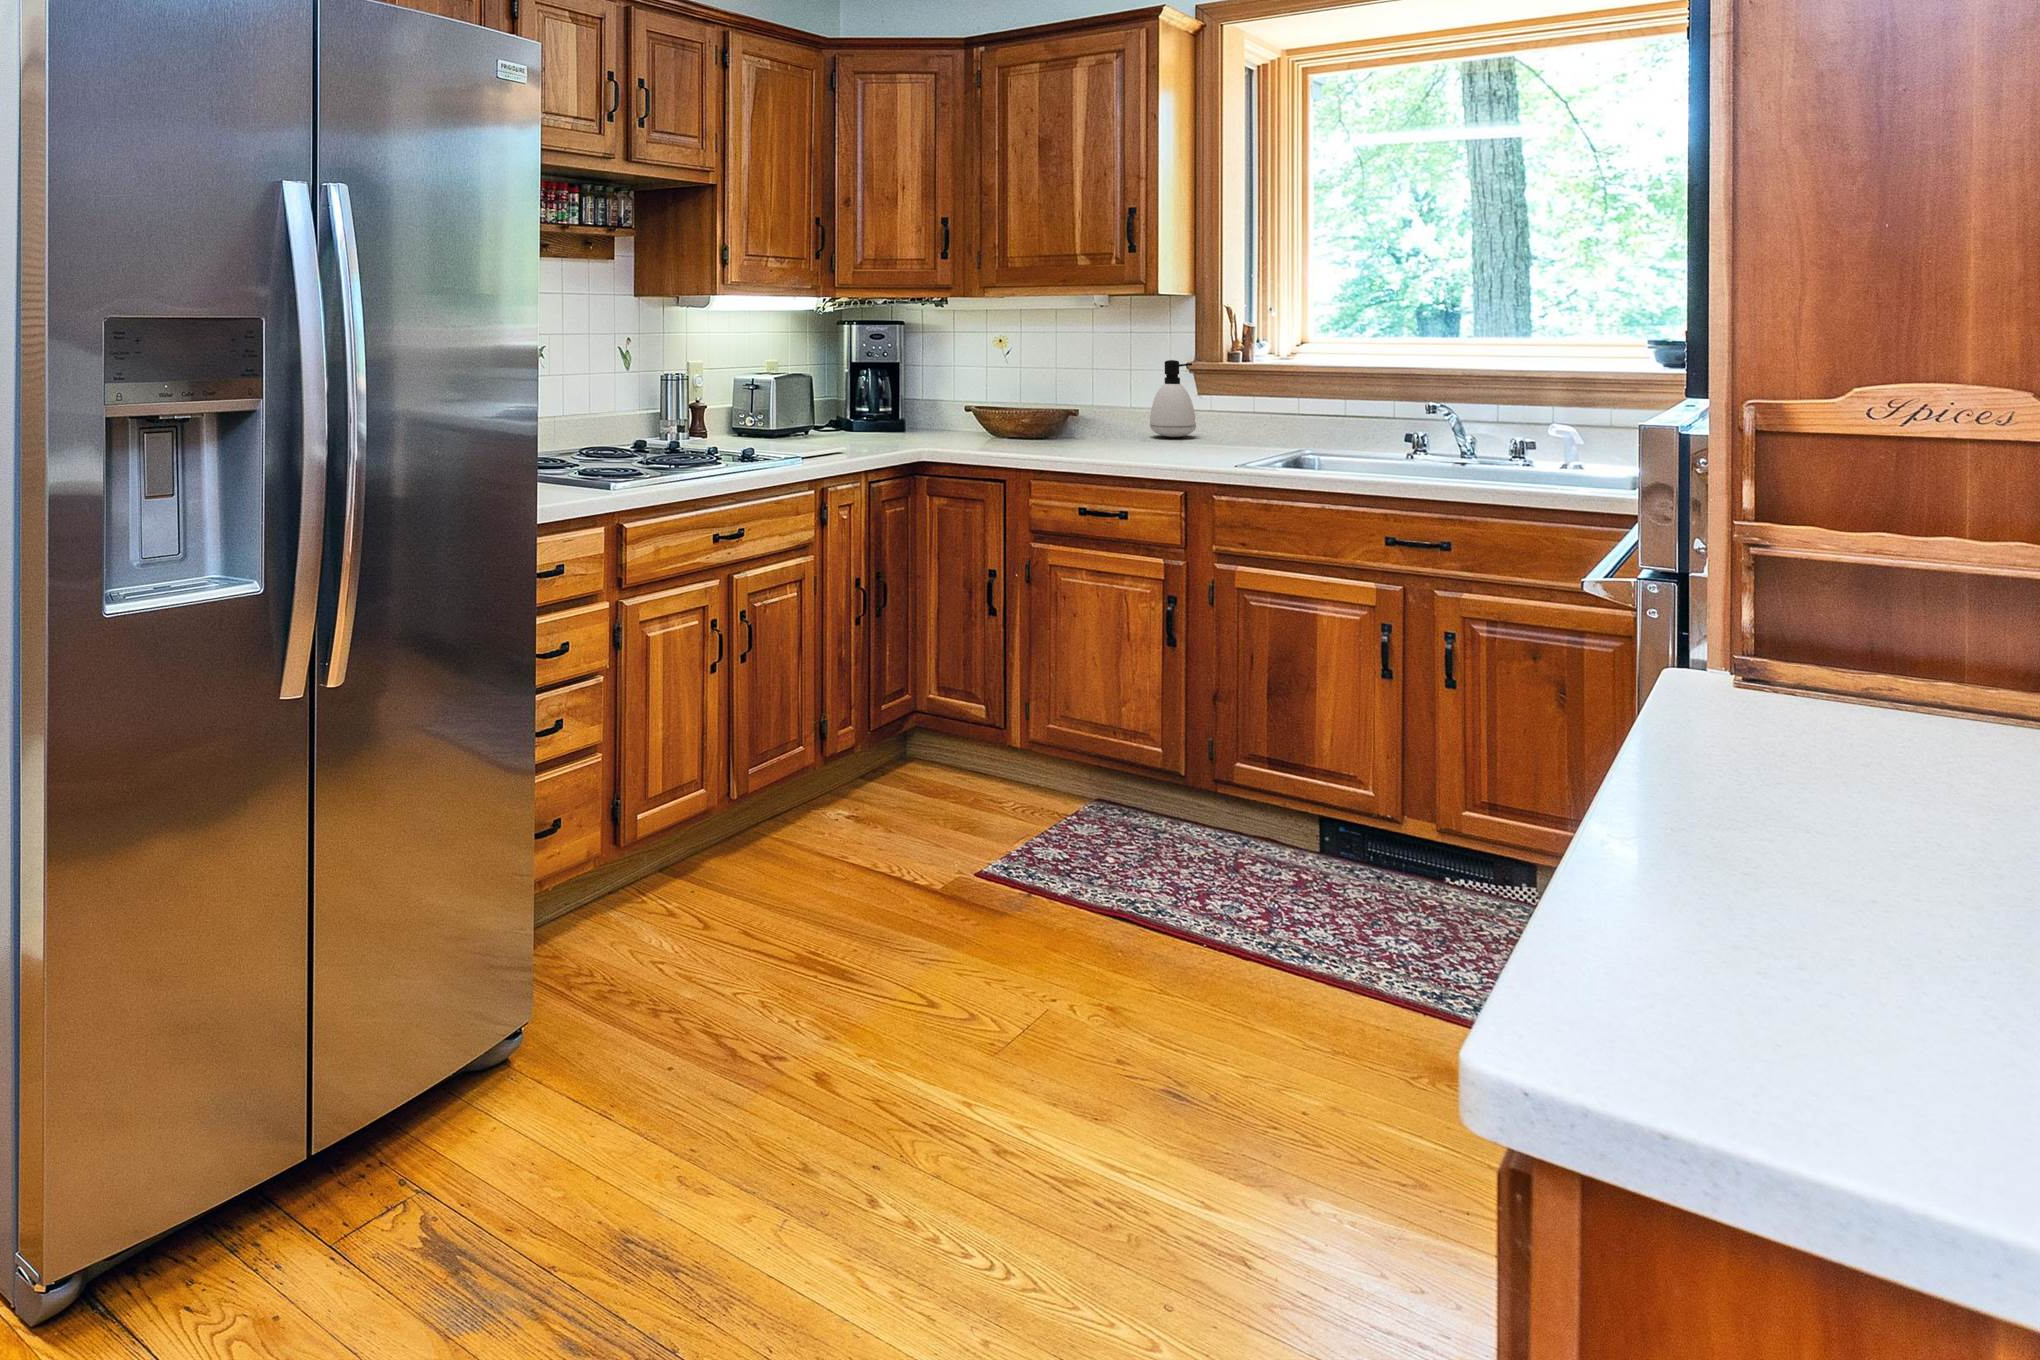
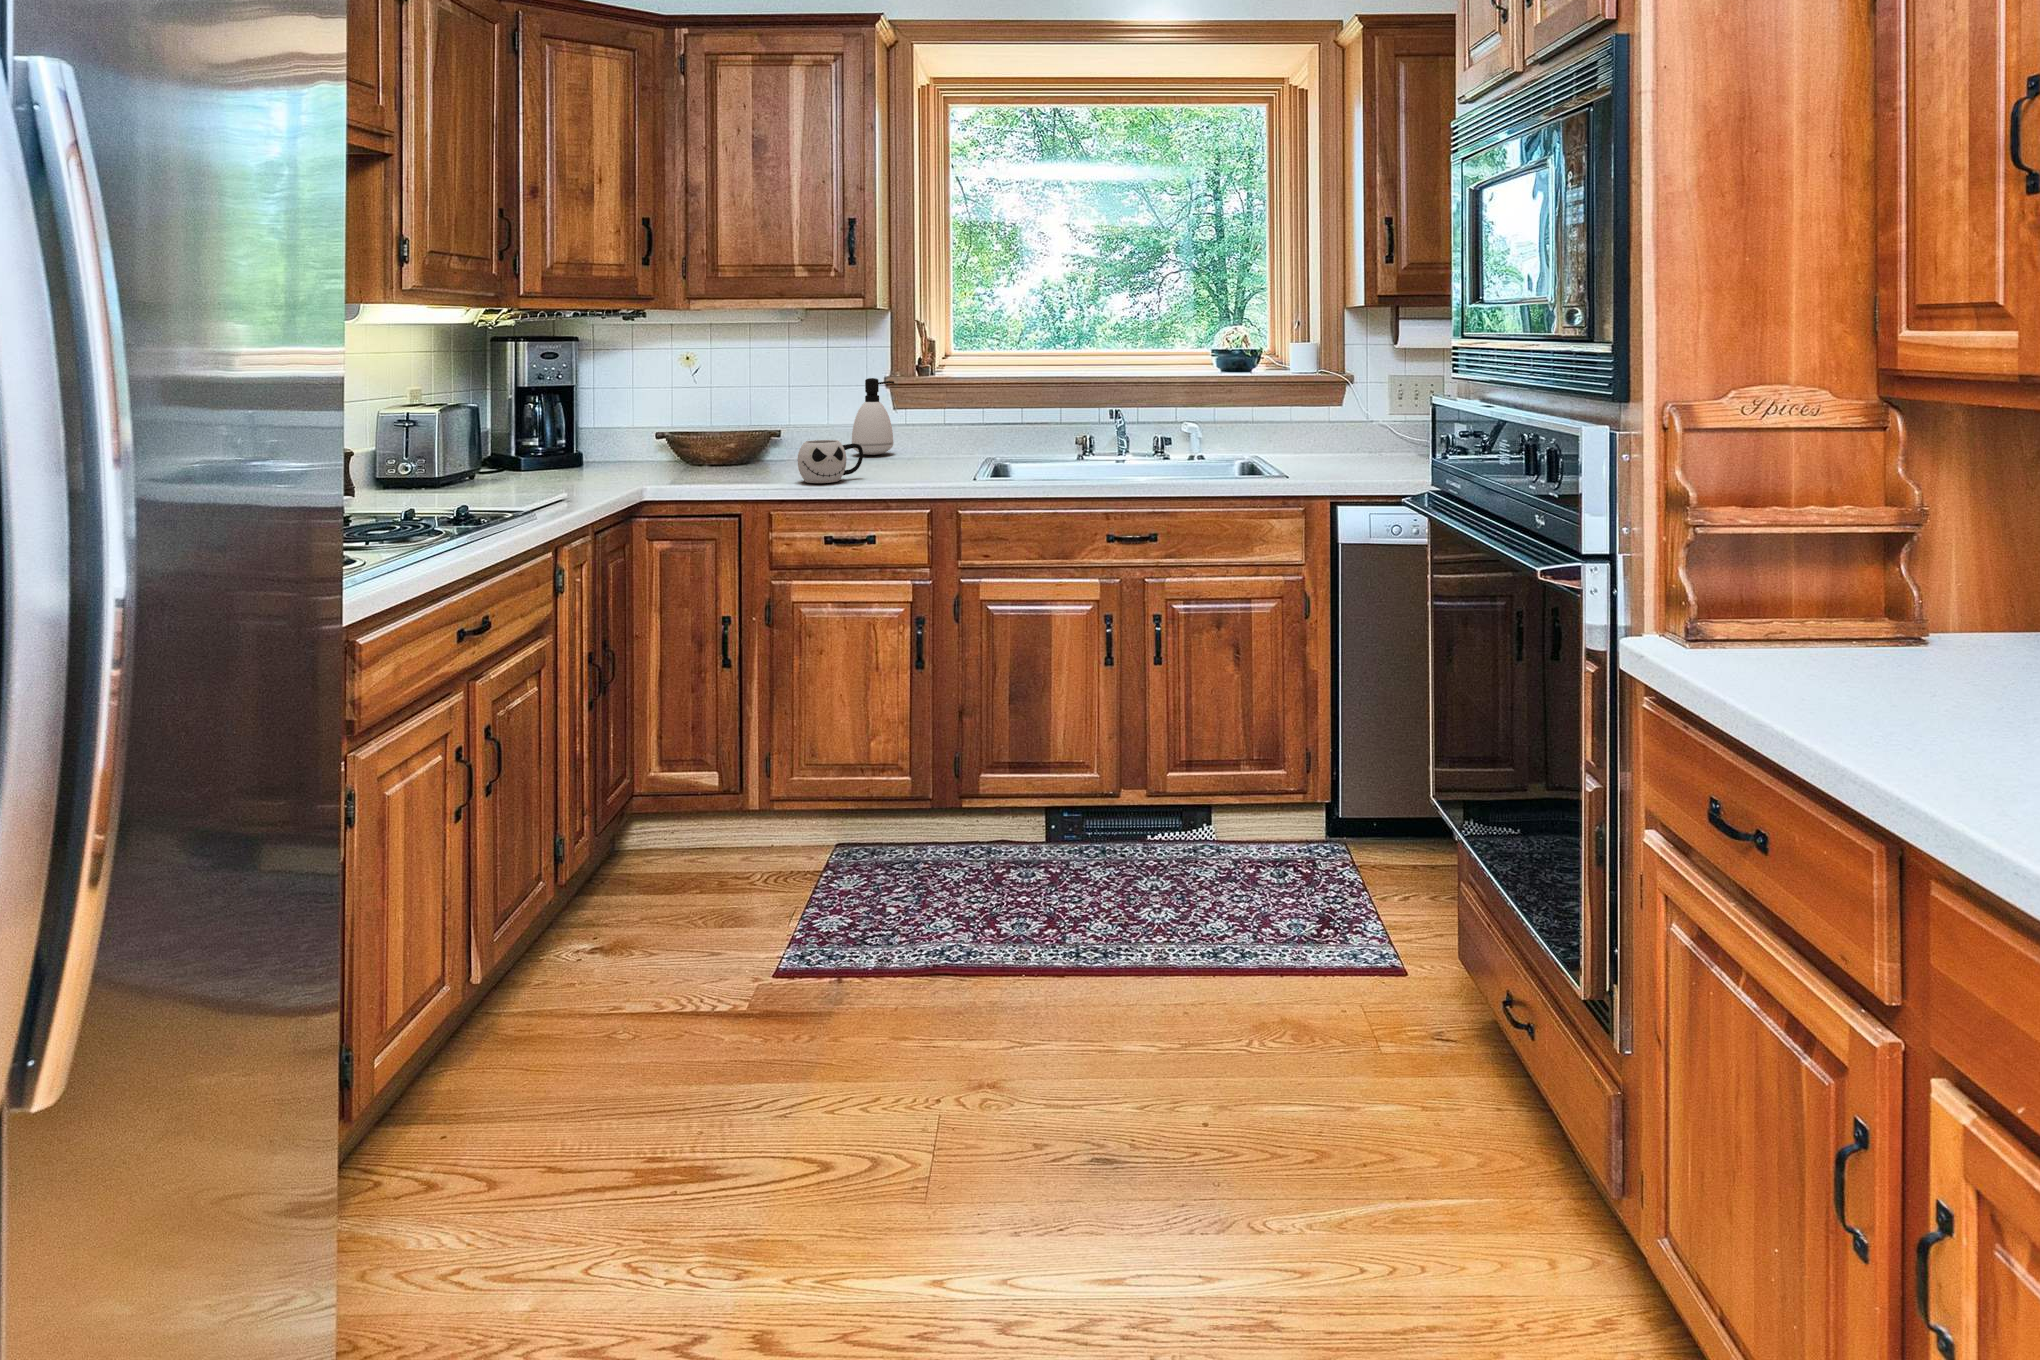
mug: none [1061,418,1129,458] -> present [798,440,863,483]

